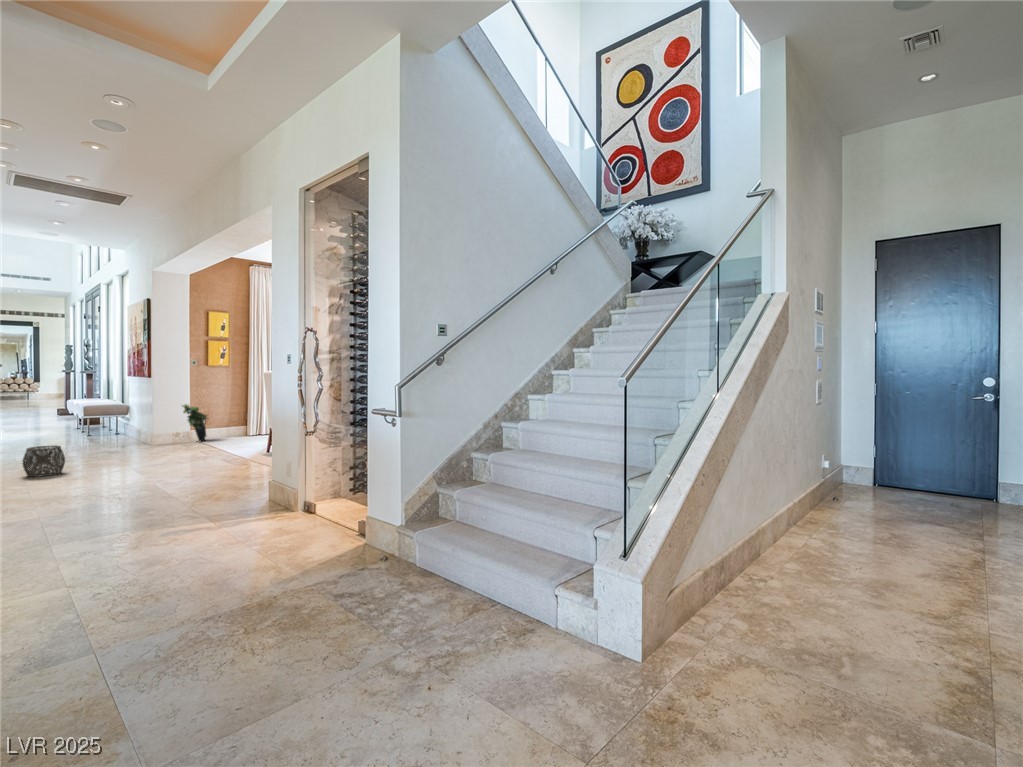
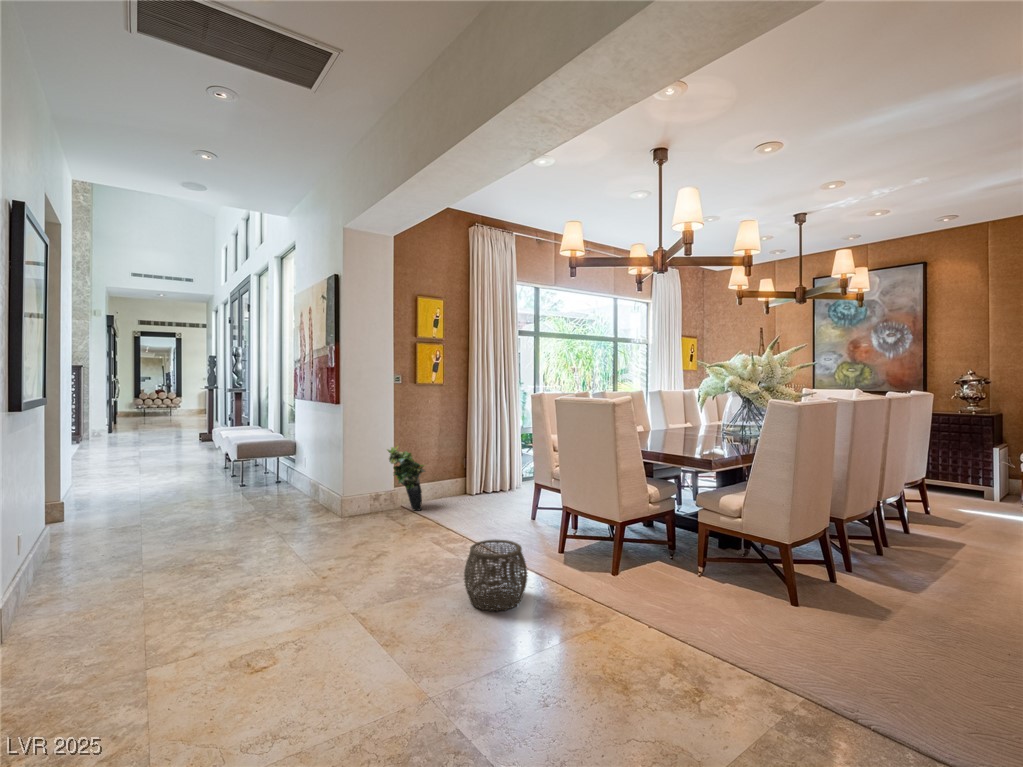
woven basket: present [23,445,65,477] -> present [464,540,528,611]

